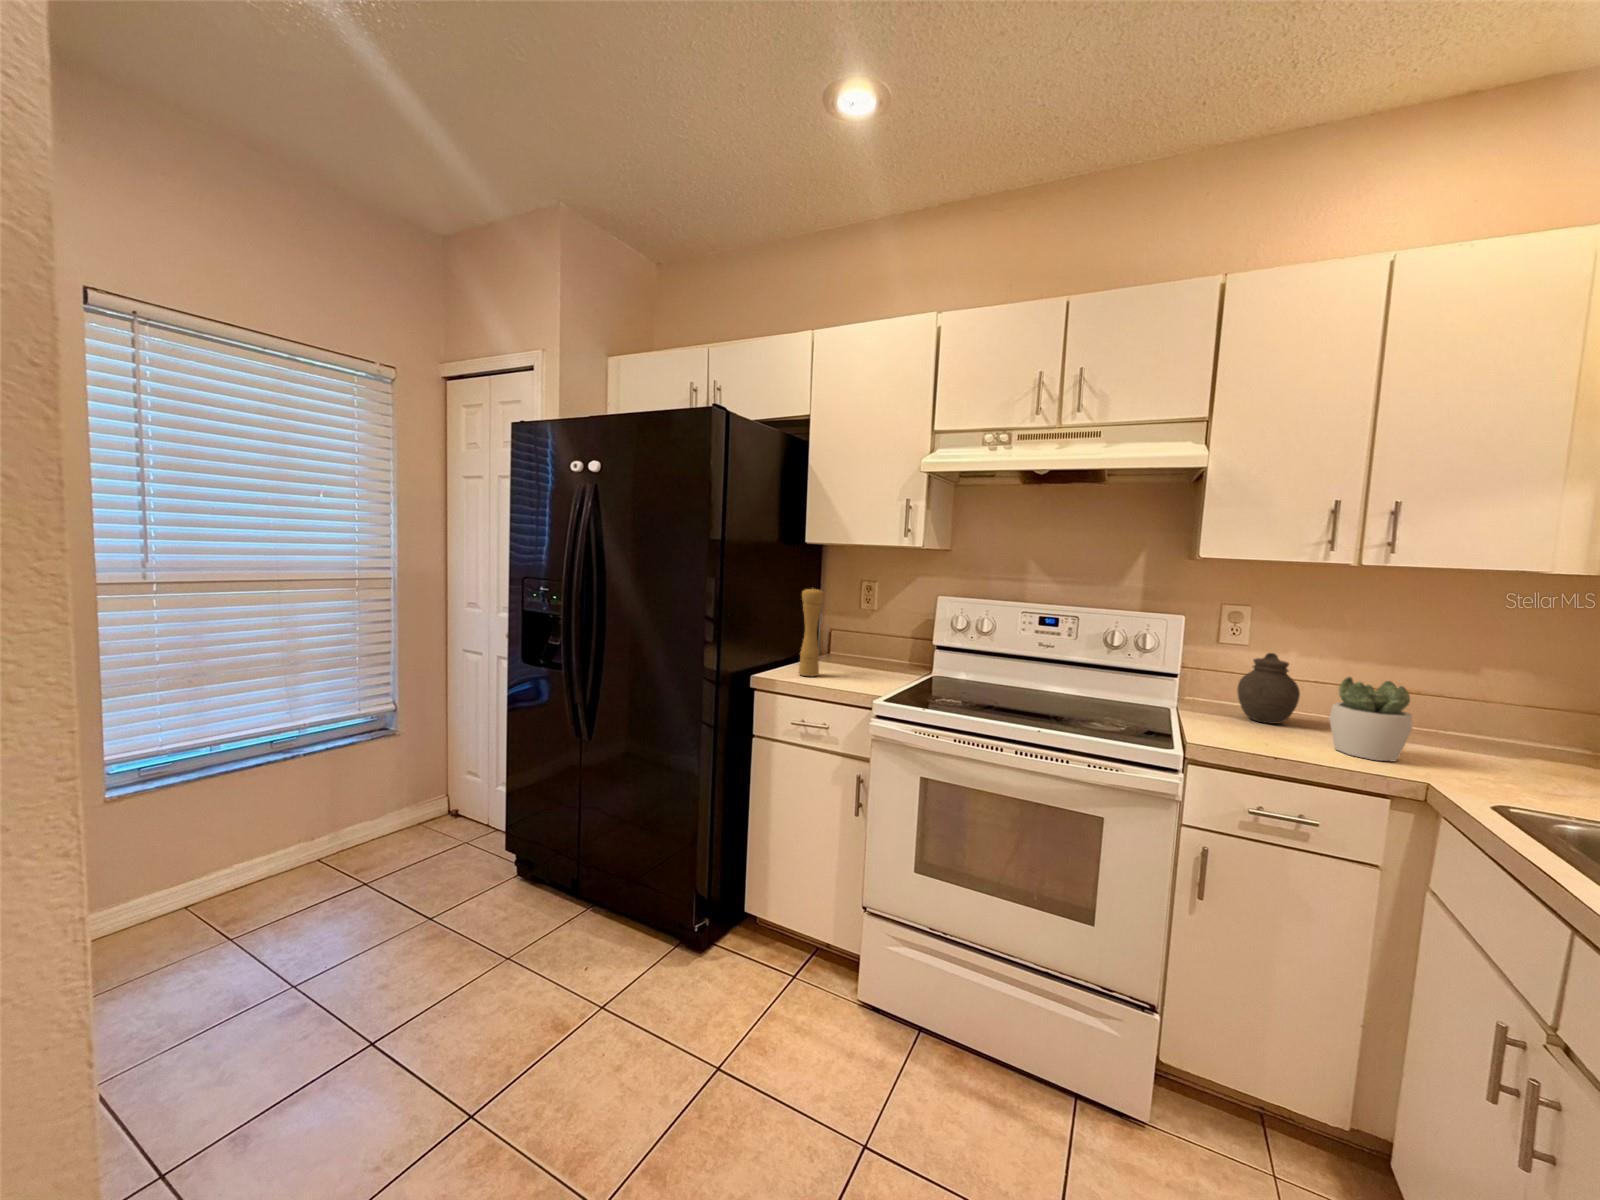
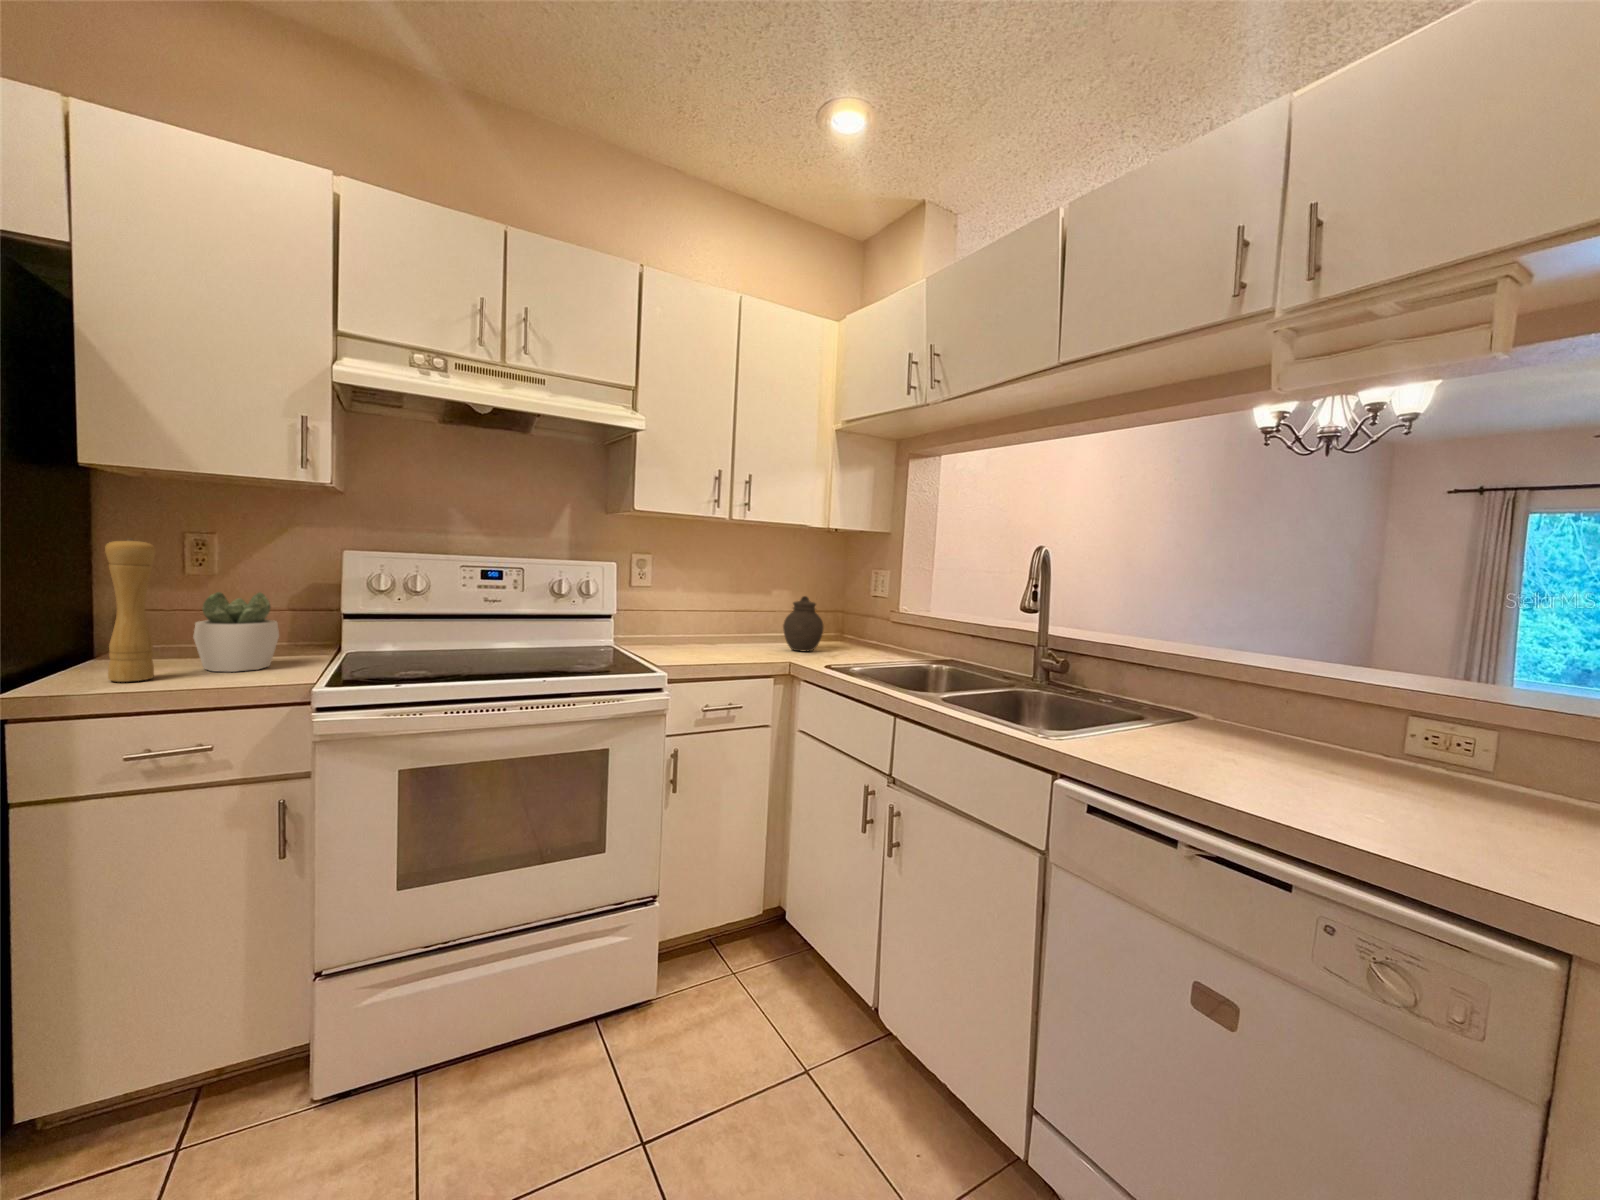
jar: present [1237,653,1300,724] -> present [783,596,823,652]
succulent plant: present [1329,677,1412,761] -> present [194,592,279,672]

